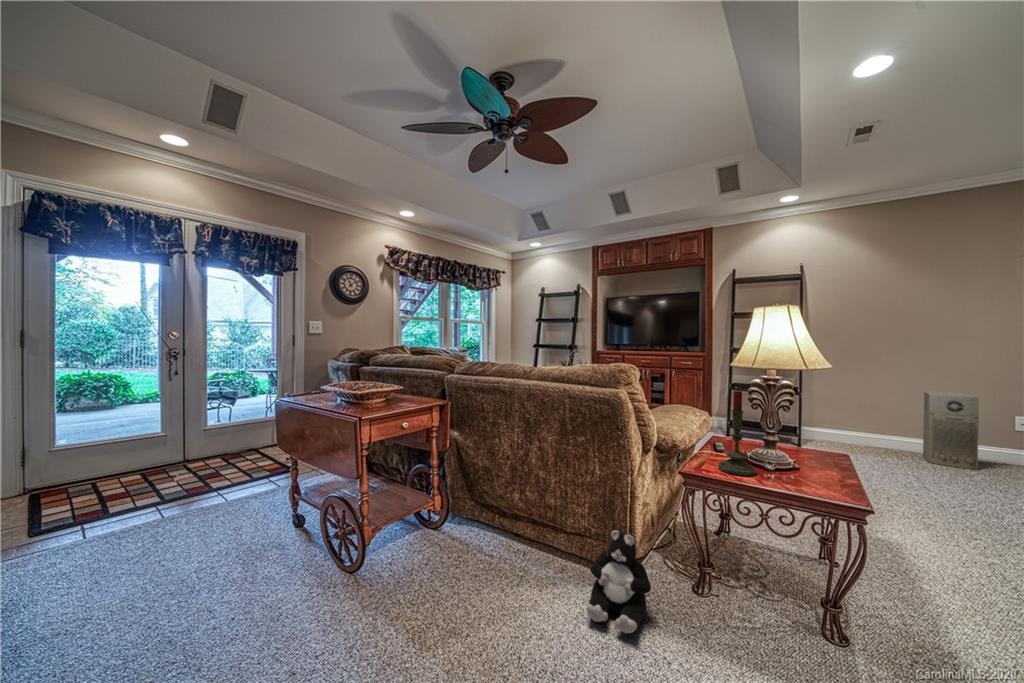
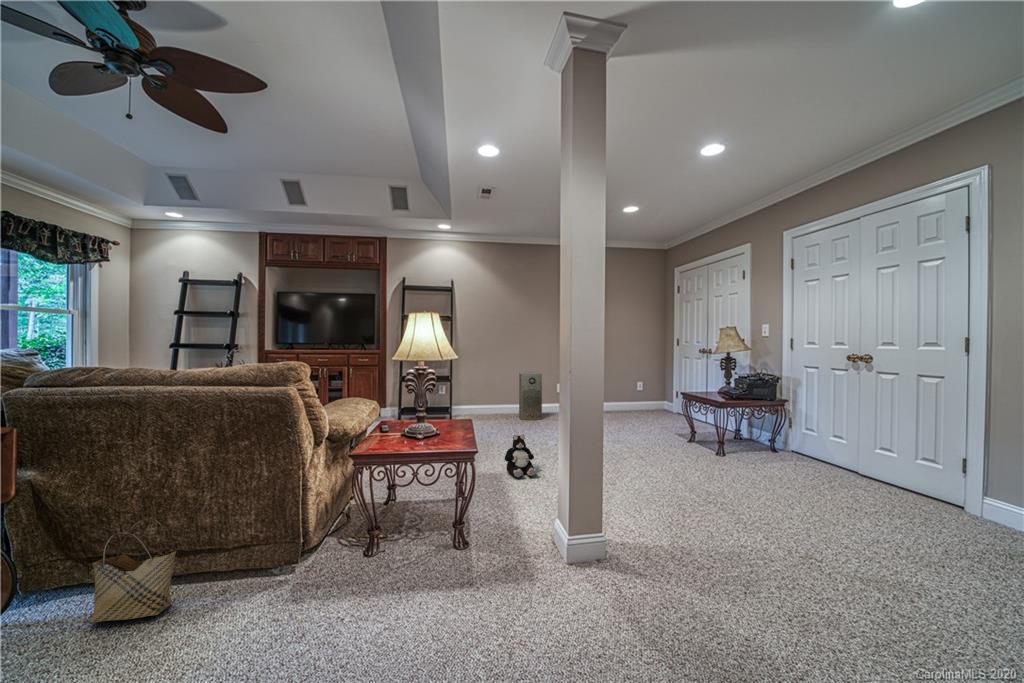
candle: present [718,389,756,476] -> none [382,377,409,447]
woven basket: none [482,485,532,568] -> present [90,518,176,623]
plush toy: present [587,529,651,633] -> present [505,434,537,477]

